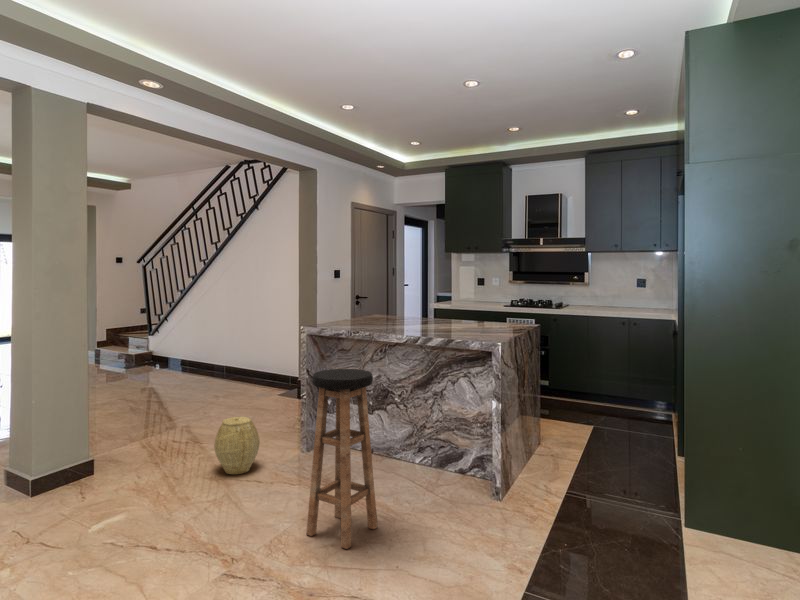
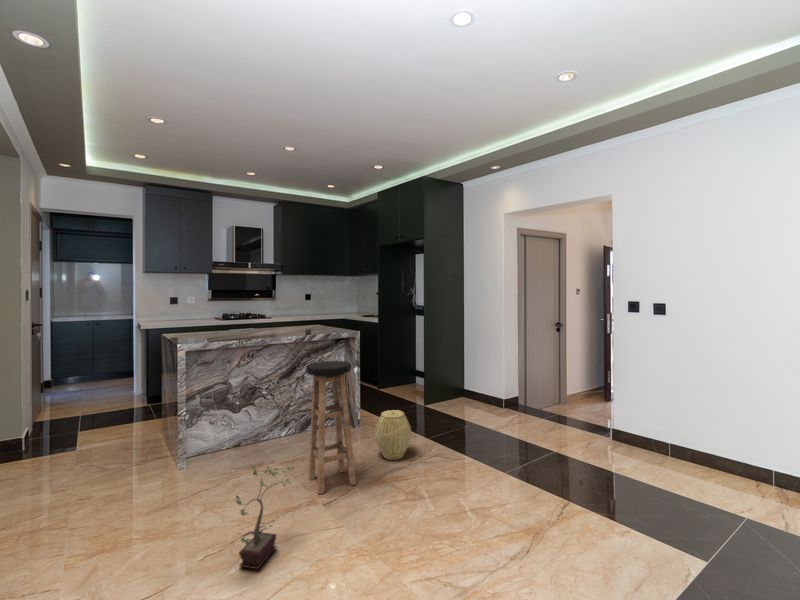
woven basket: present [214,416,260,474] -> present [375,410,411,460]
potted plant: none [132,453,229,557] -> present [236,466,294,569]

